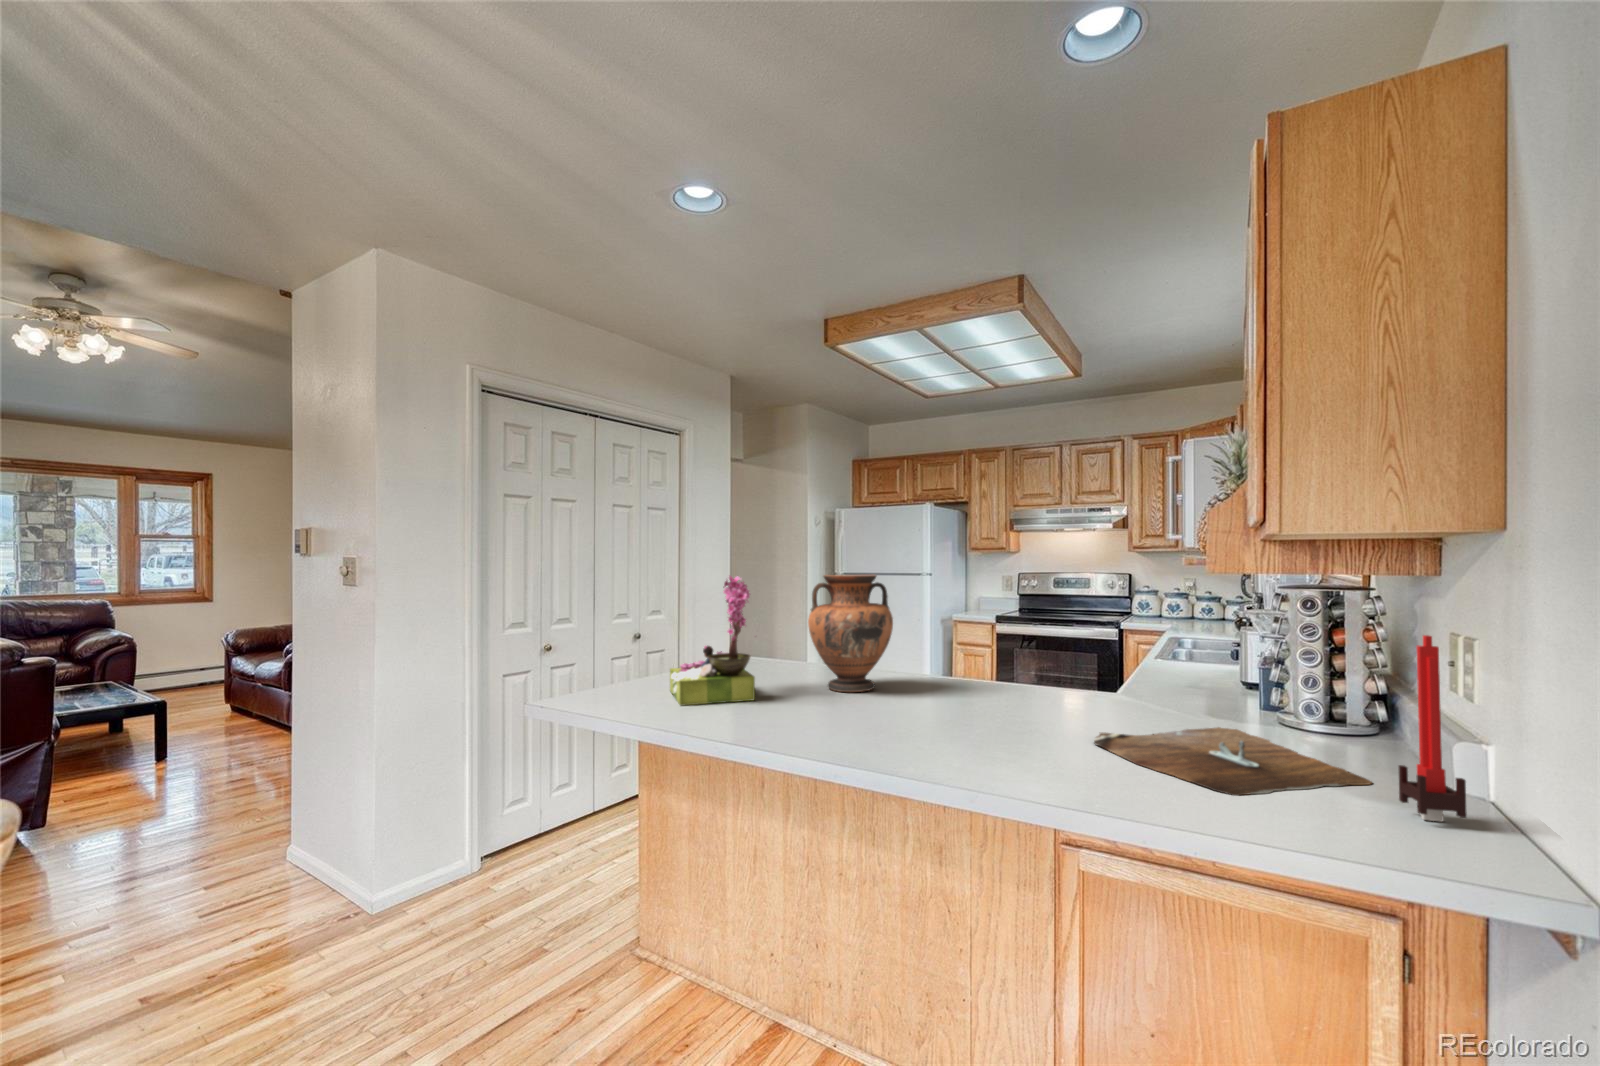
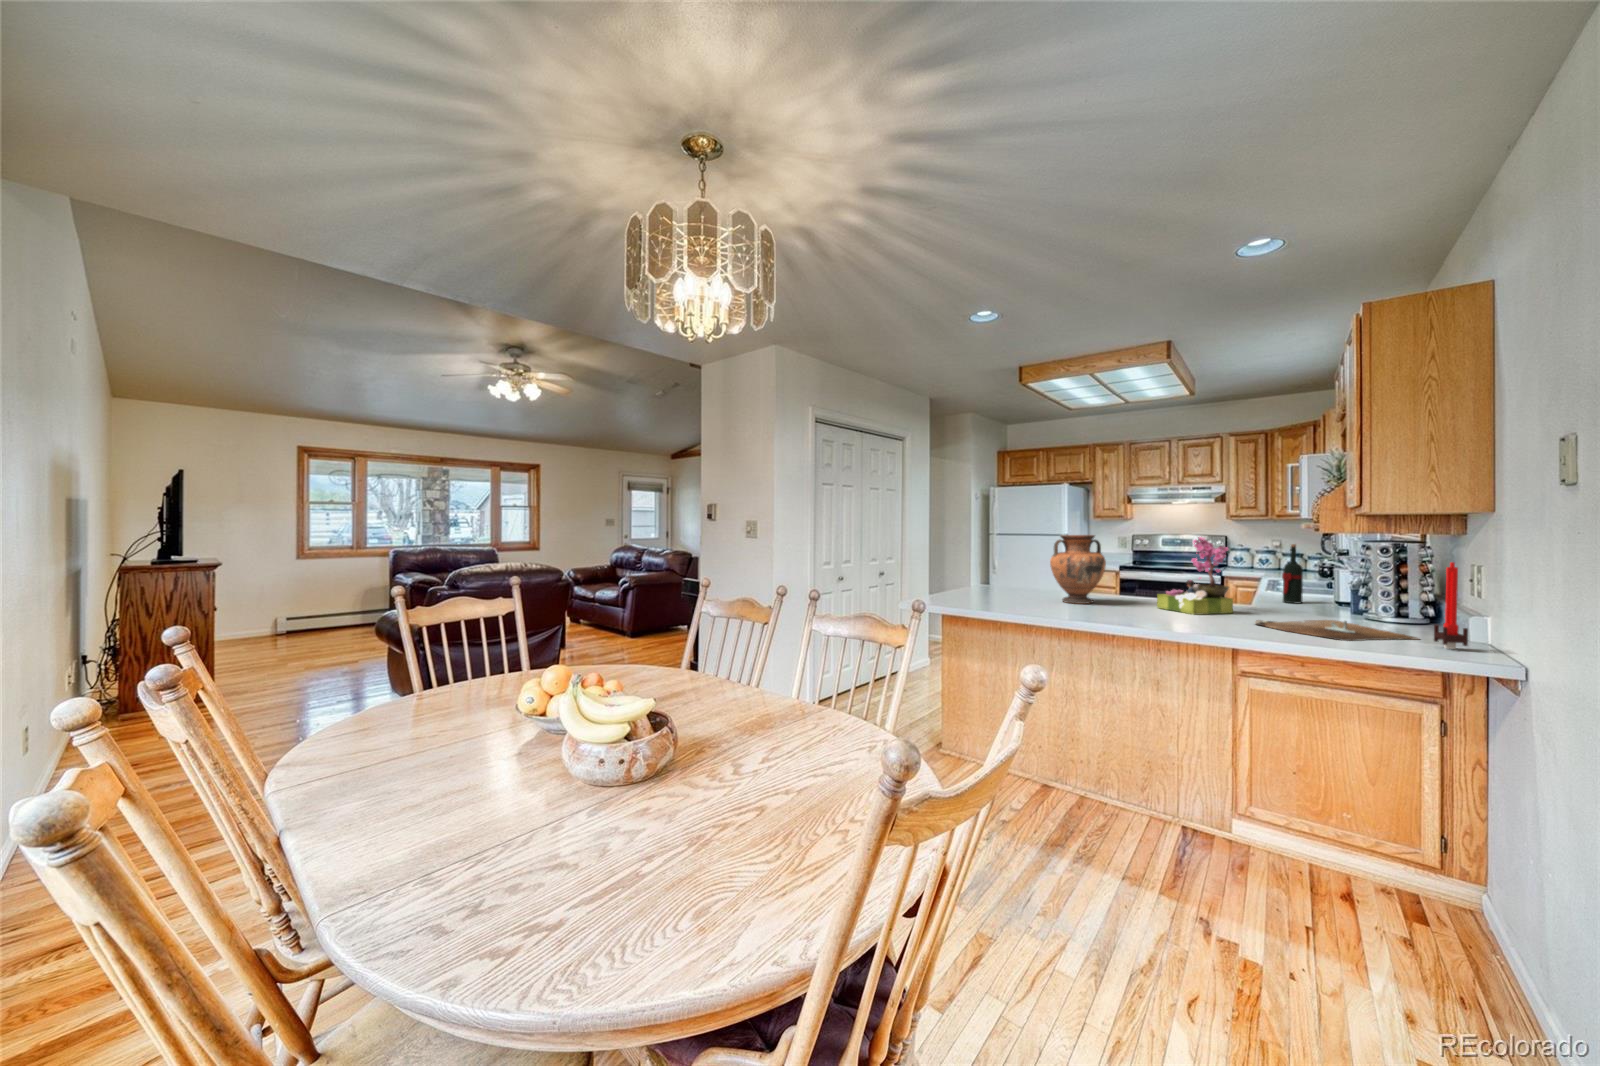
flower arrangement: present [670,575,755,706] -> present [1157,537,1233,615]
wine bottle: none [1168,589,1198,683] -> present [1282,544,1303,604]

